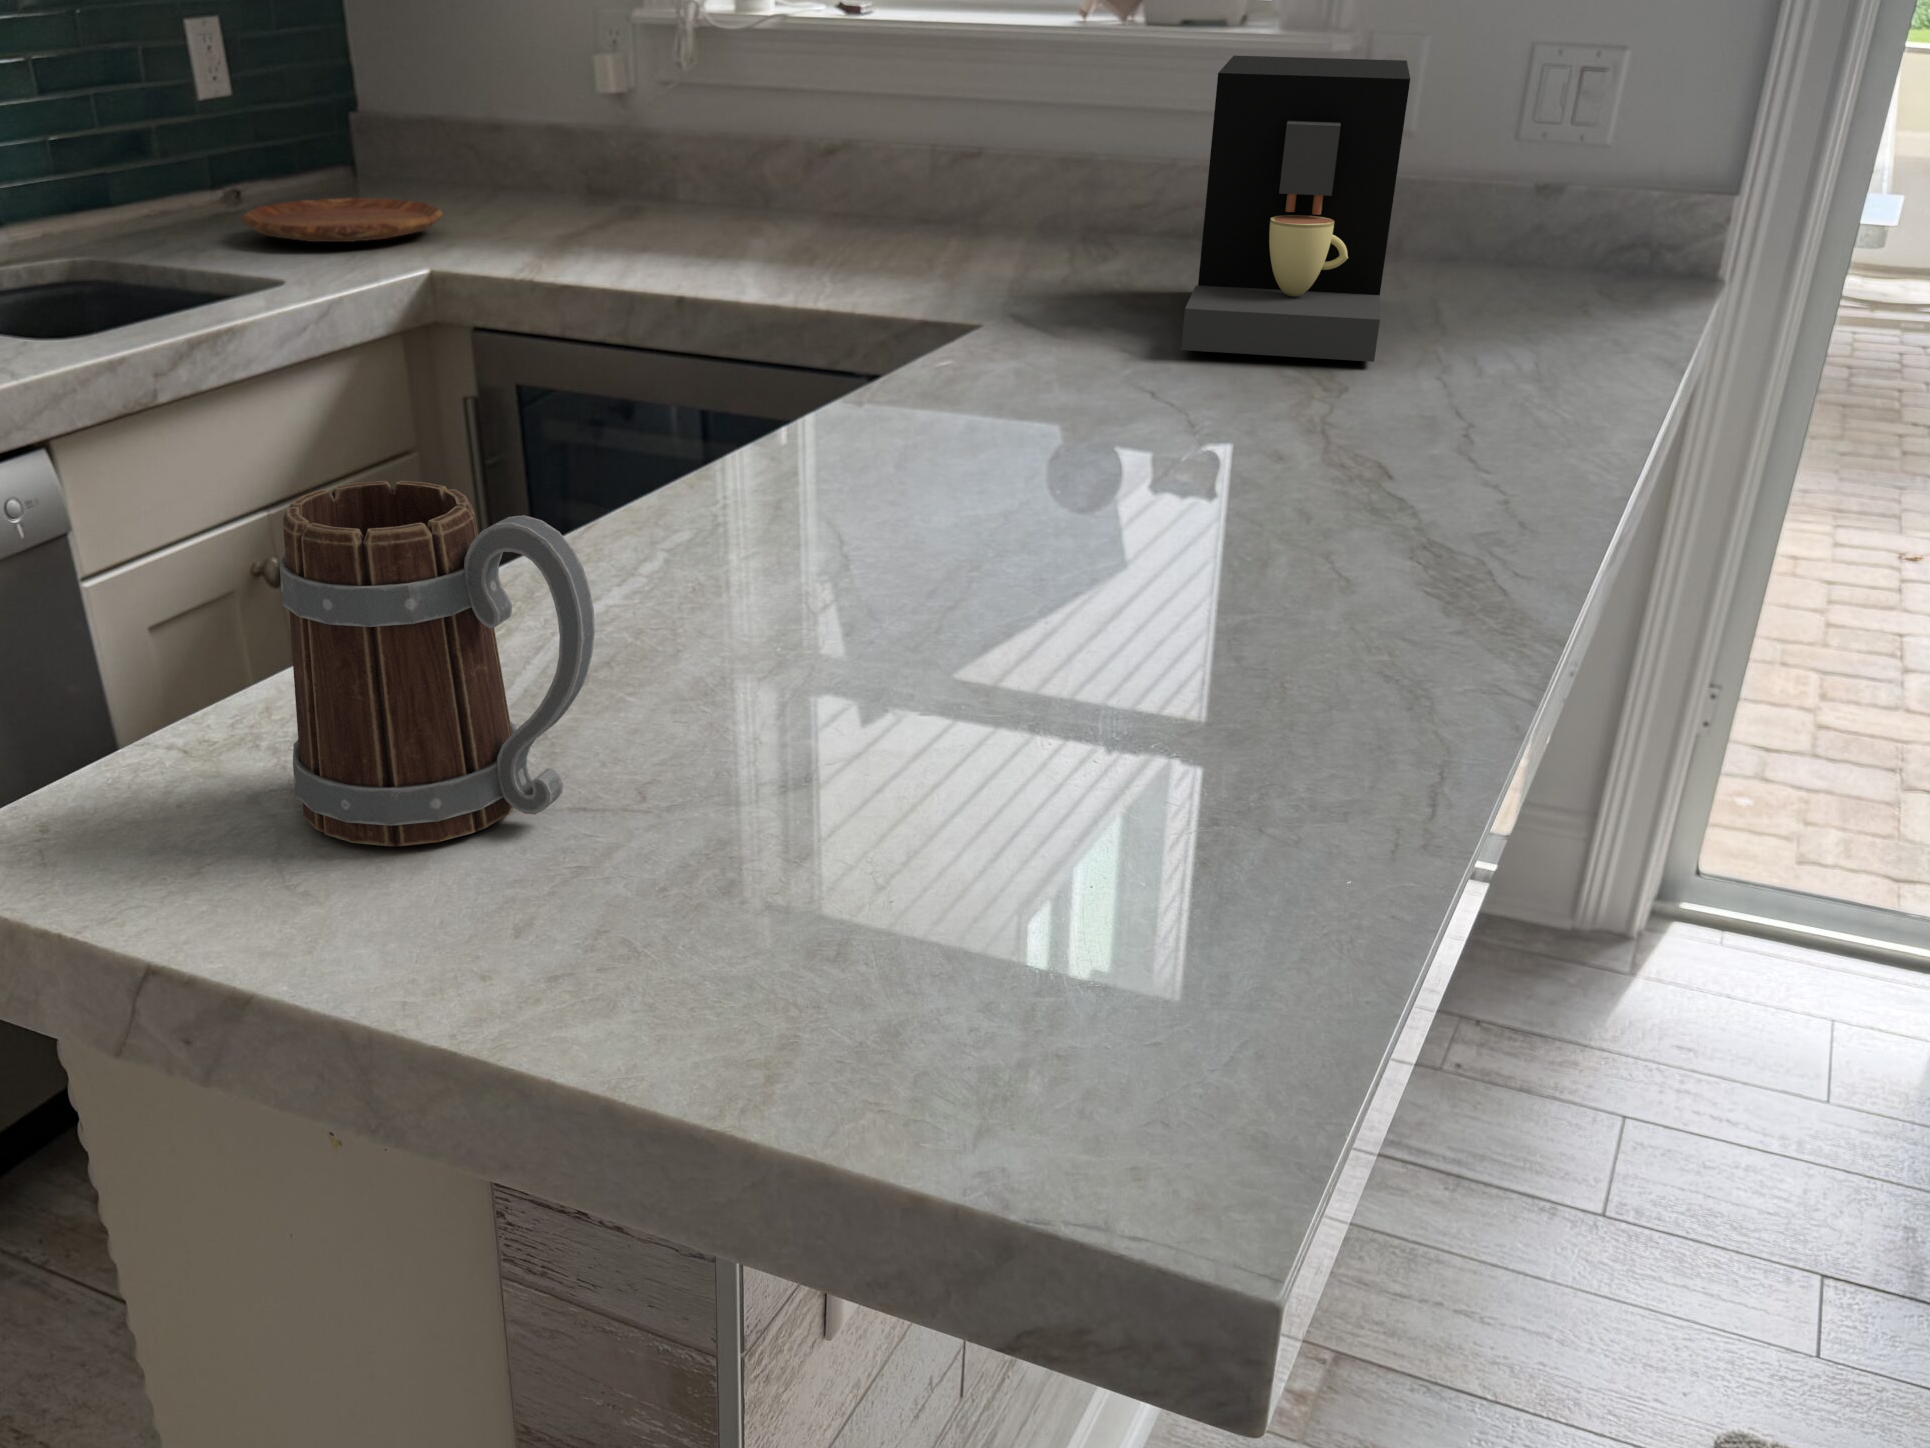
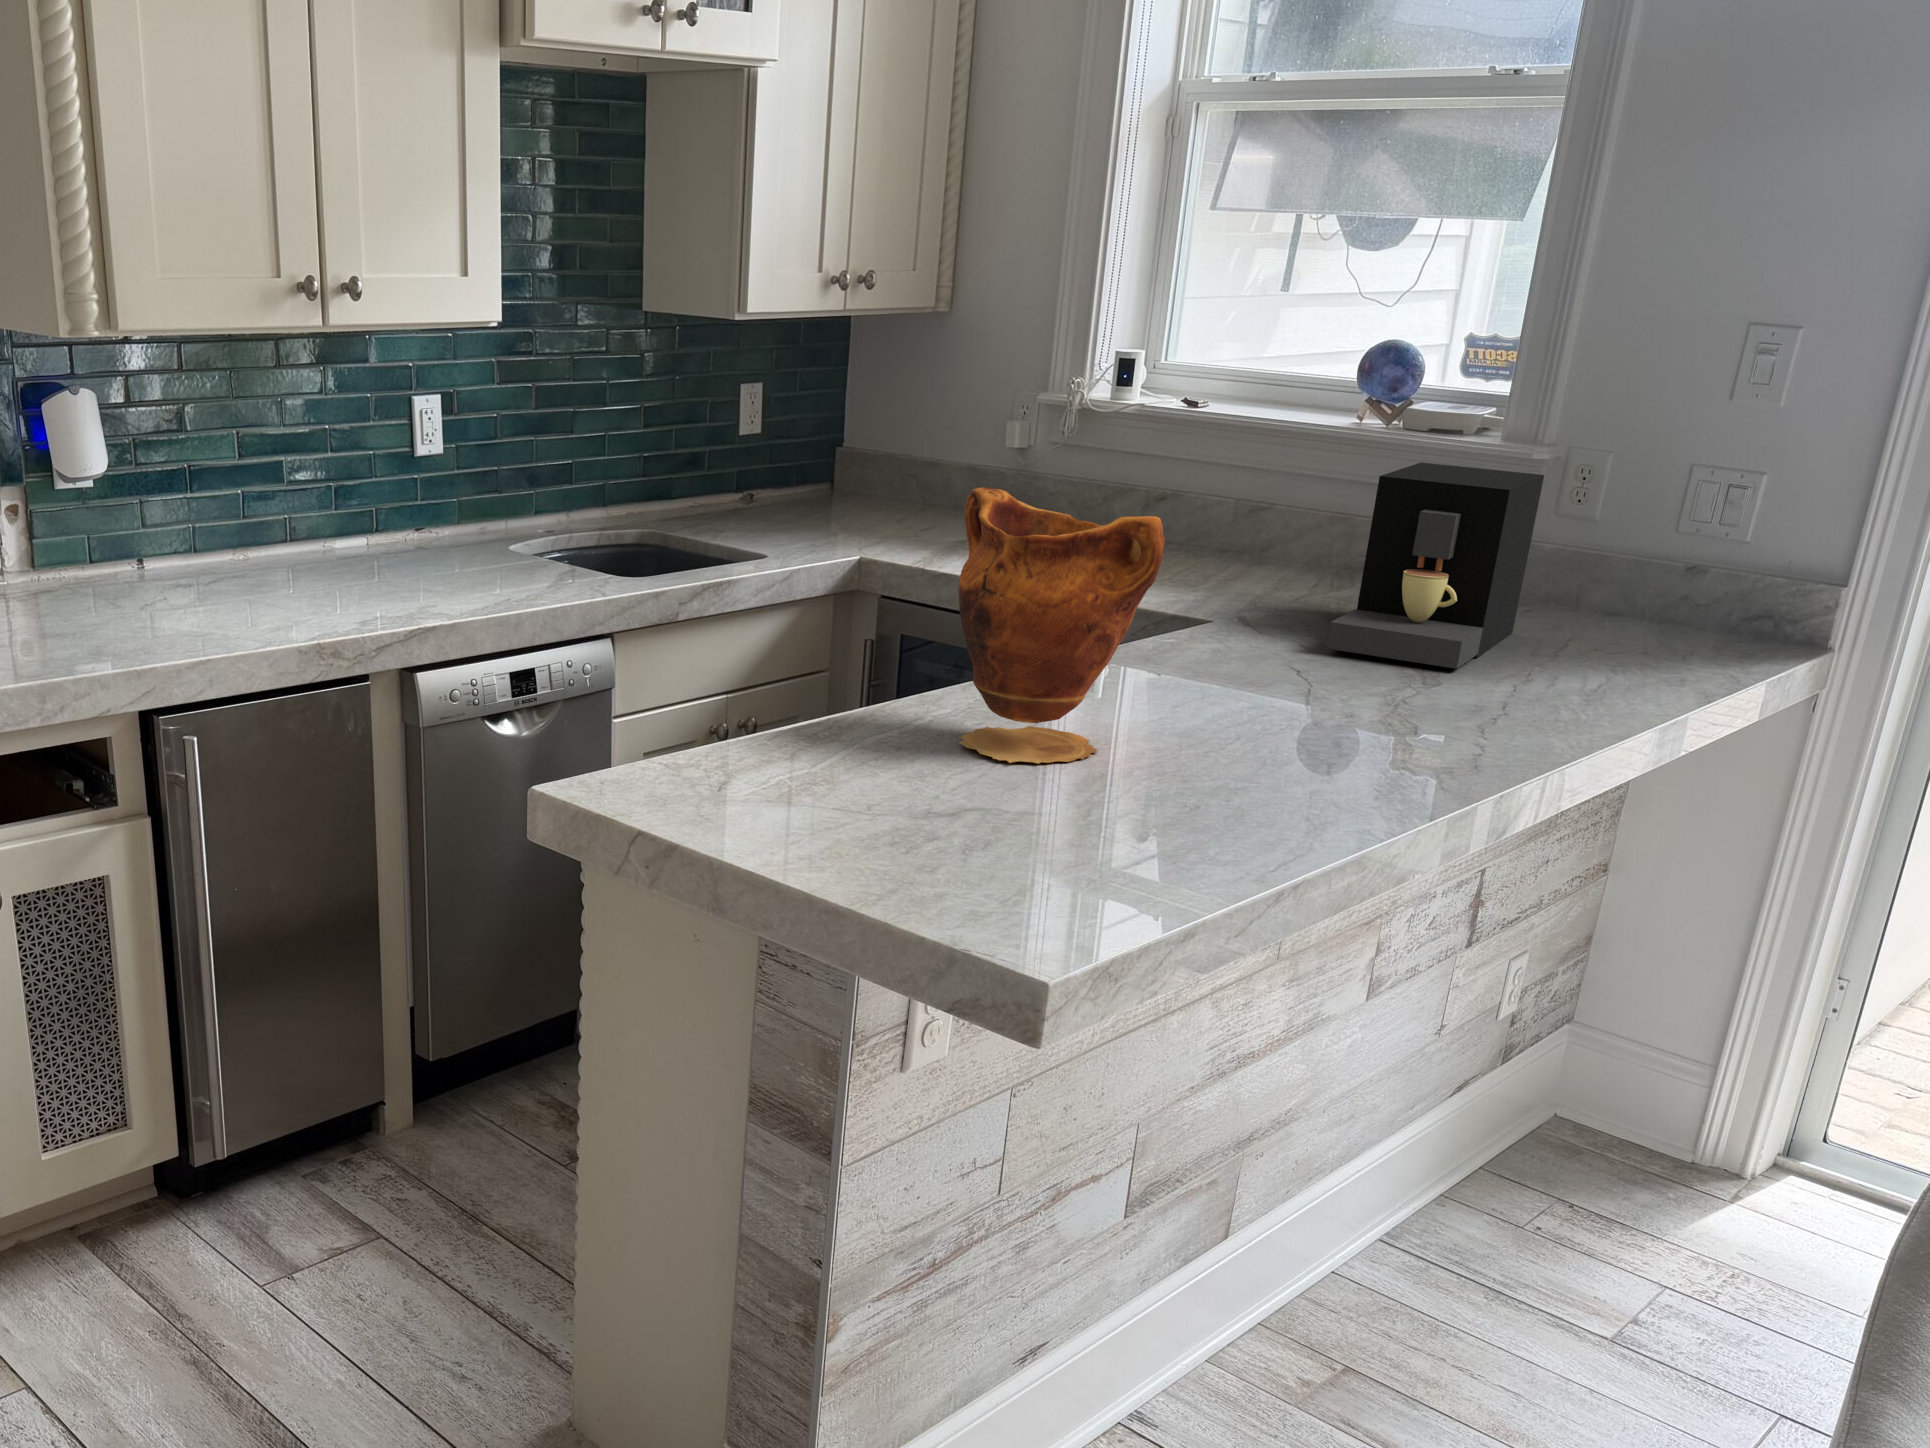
vase: none [692,107,1122,652] -> present [958,488,1165,764]
tray: present [241,198,443,242] -> none [754,503,885,532]
mug: present [280,481,595,846] -> none [709,640,850,799]

